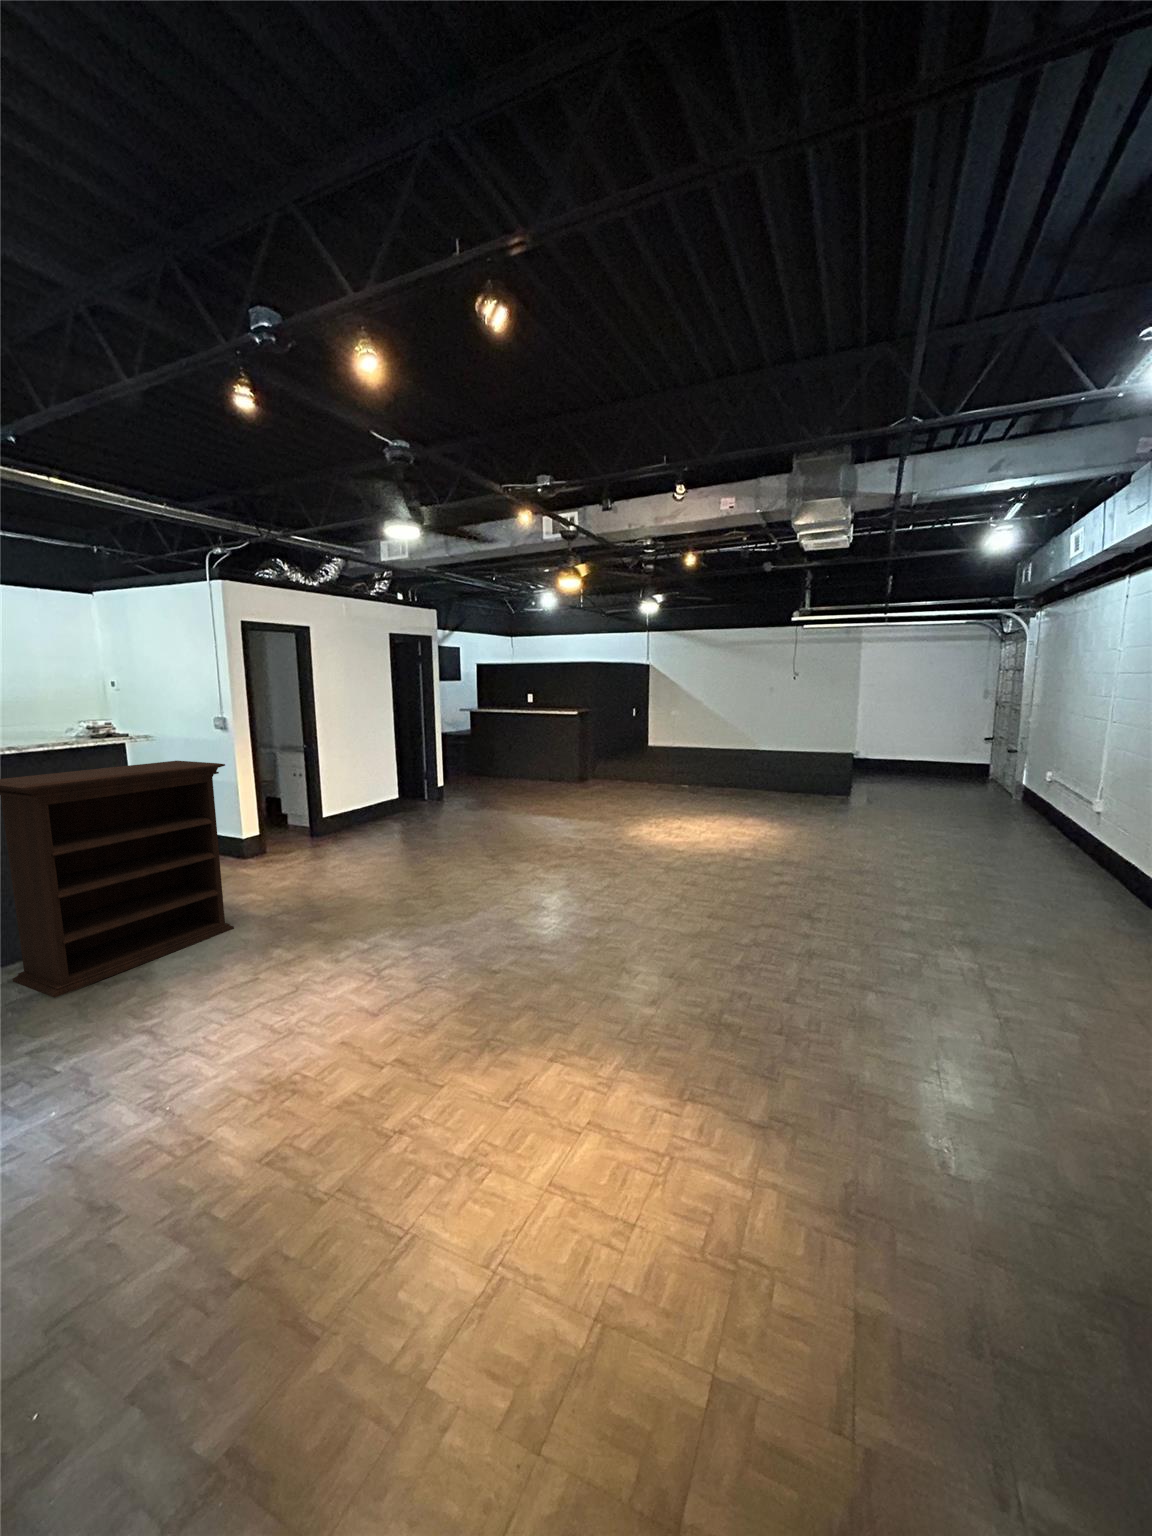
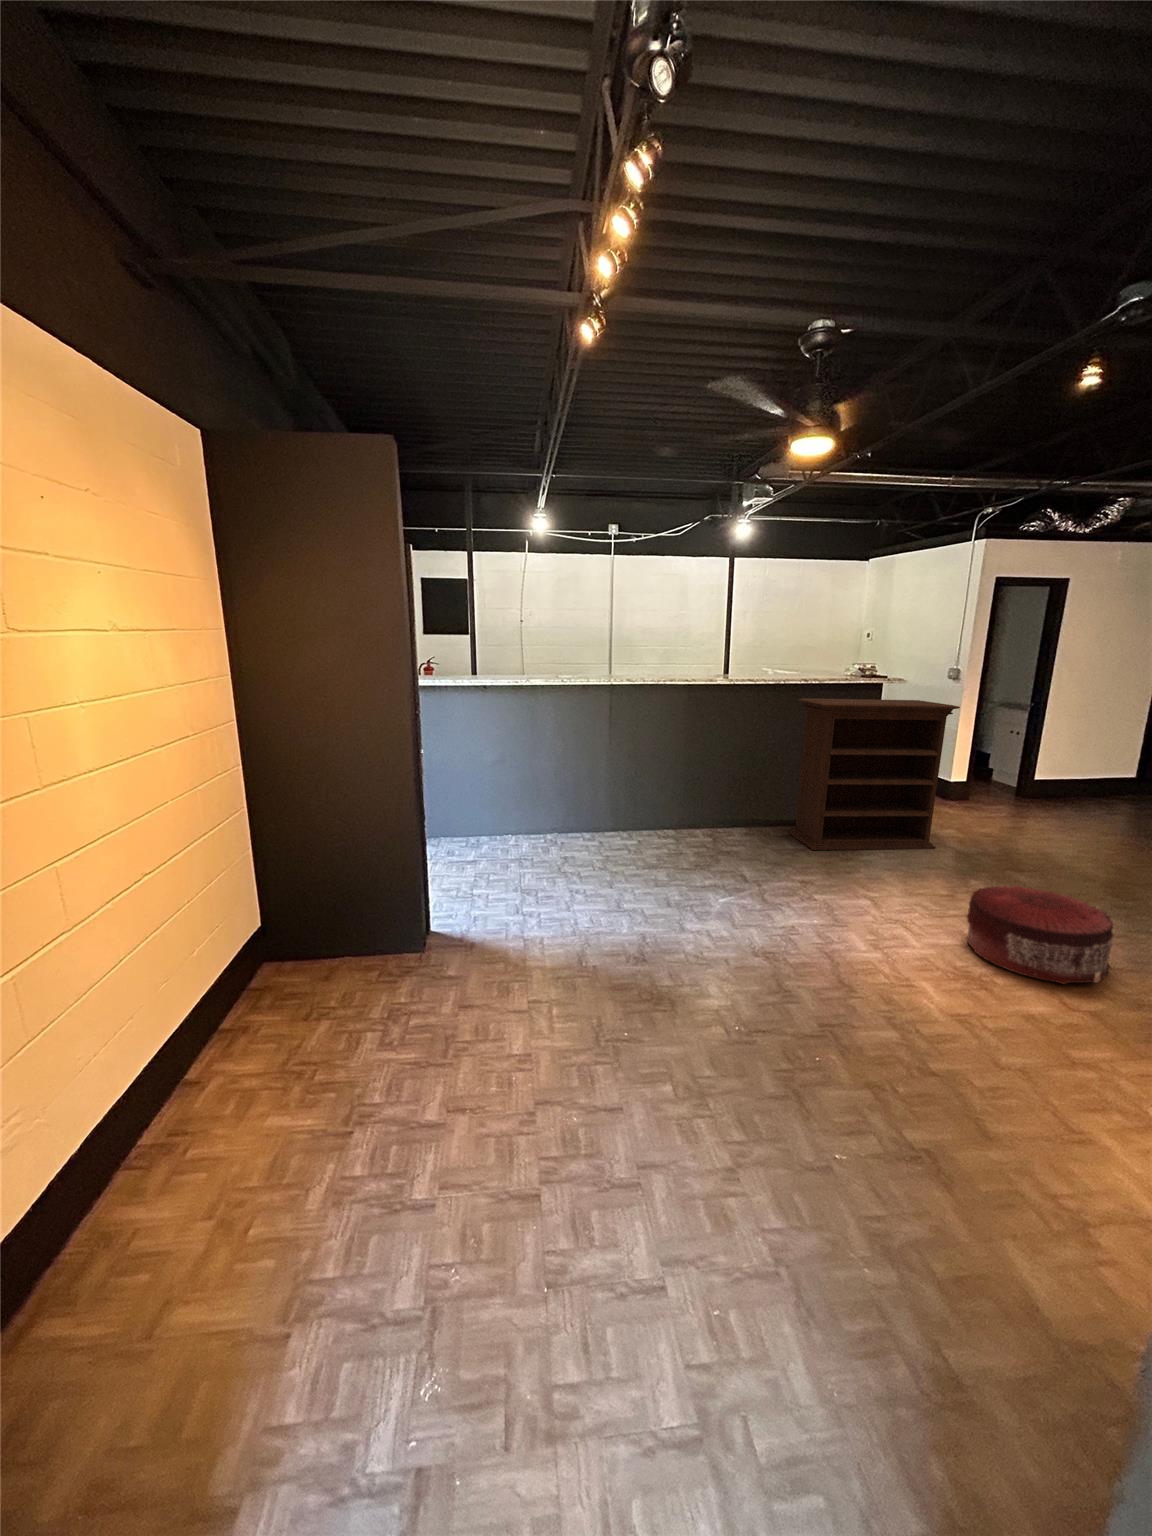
pouf: none [269,950,412,1073] -> present [967,885,1113,984]

